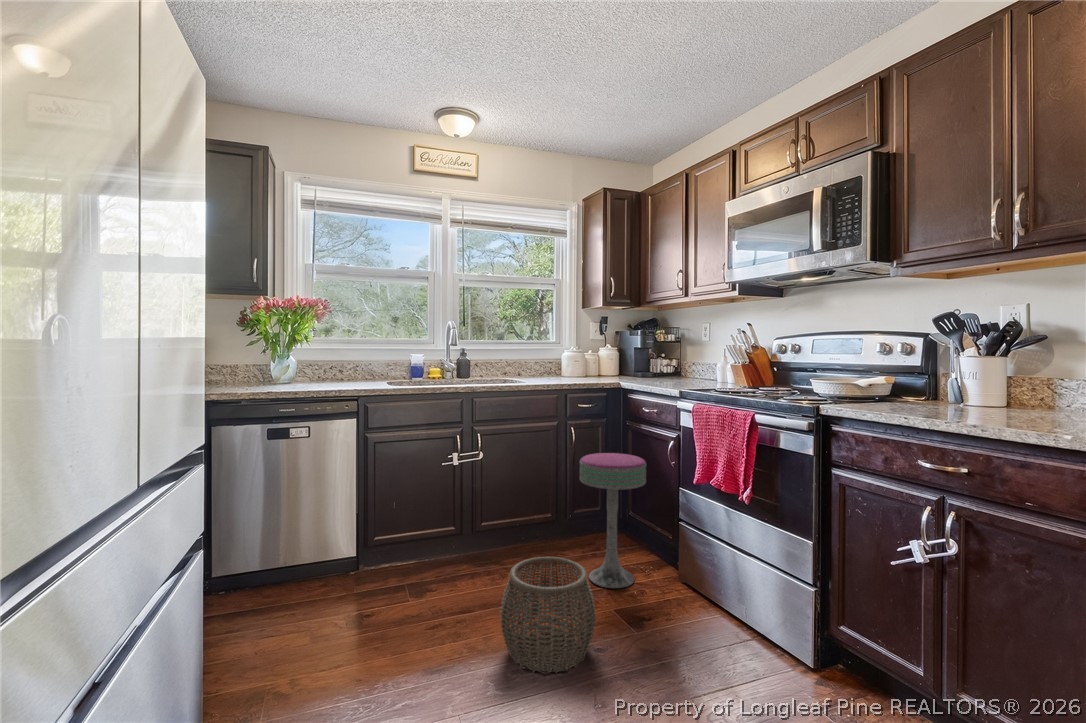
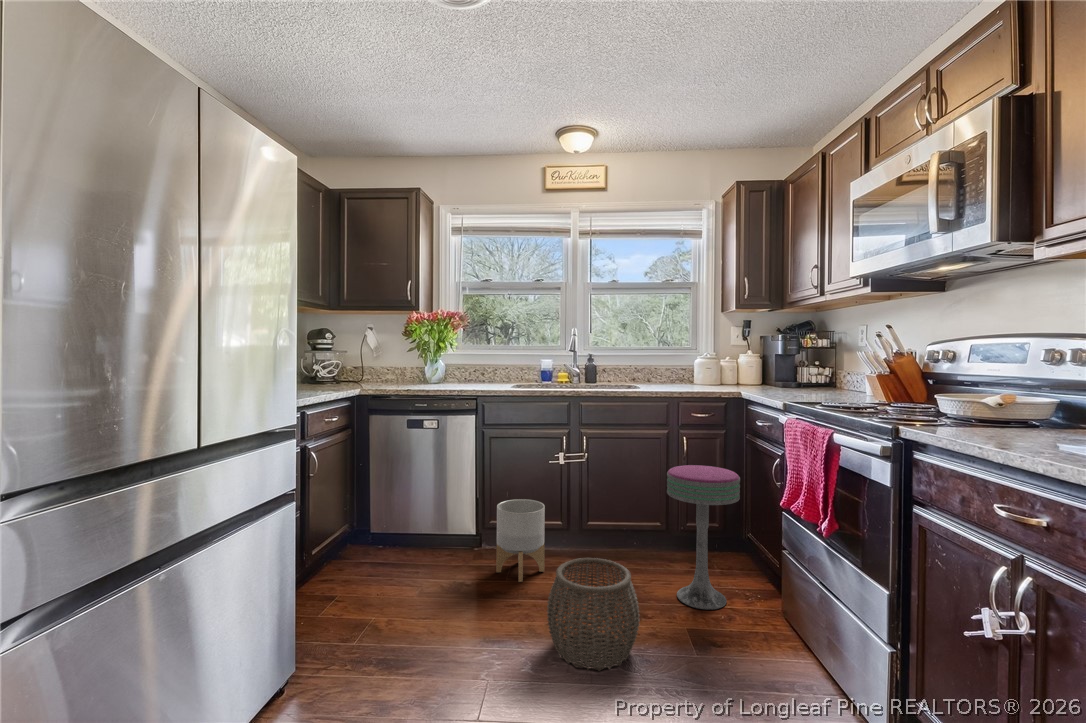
planter: none [396,507,451,599] -> present [496,499,545,582]

